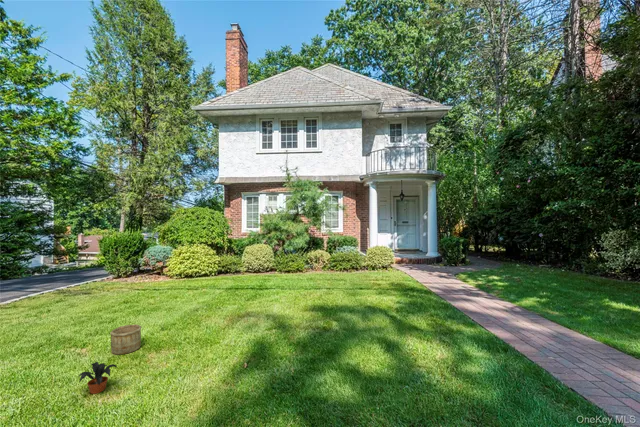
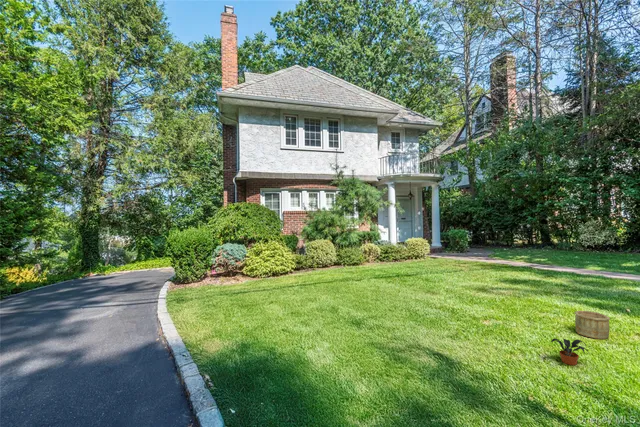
wooden bucket: present [110,324,141,354] -> present [575,311,610,339]

